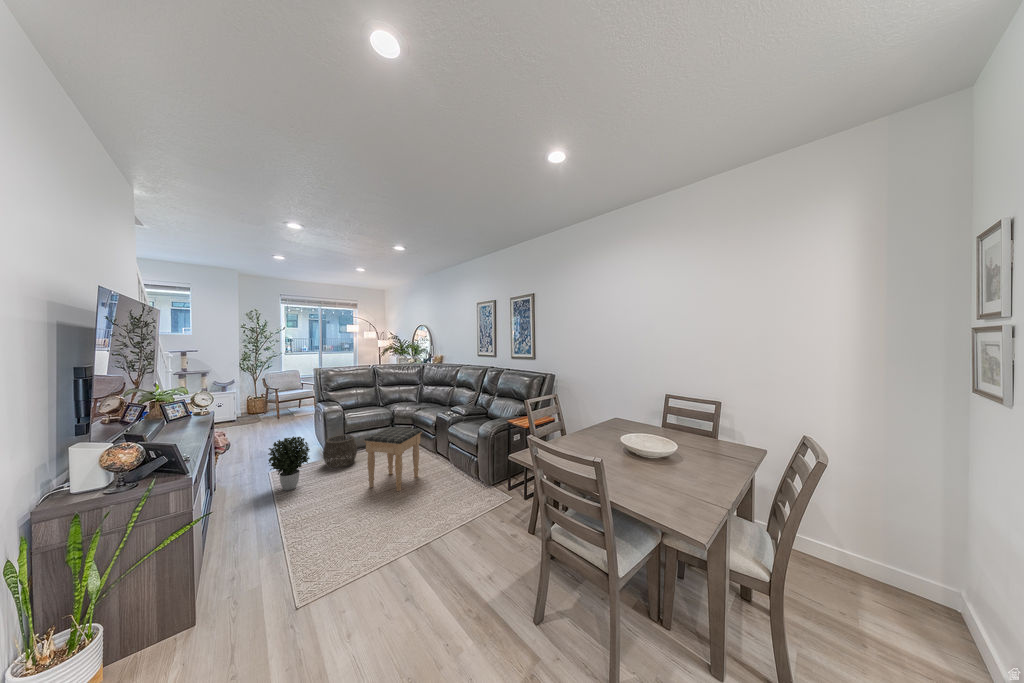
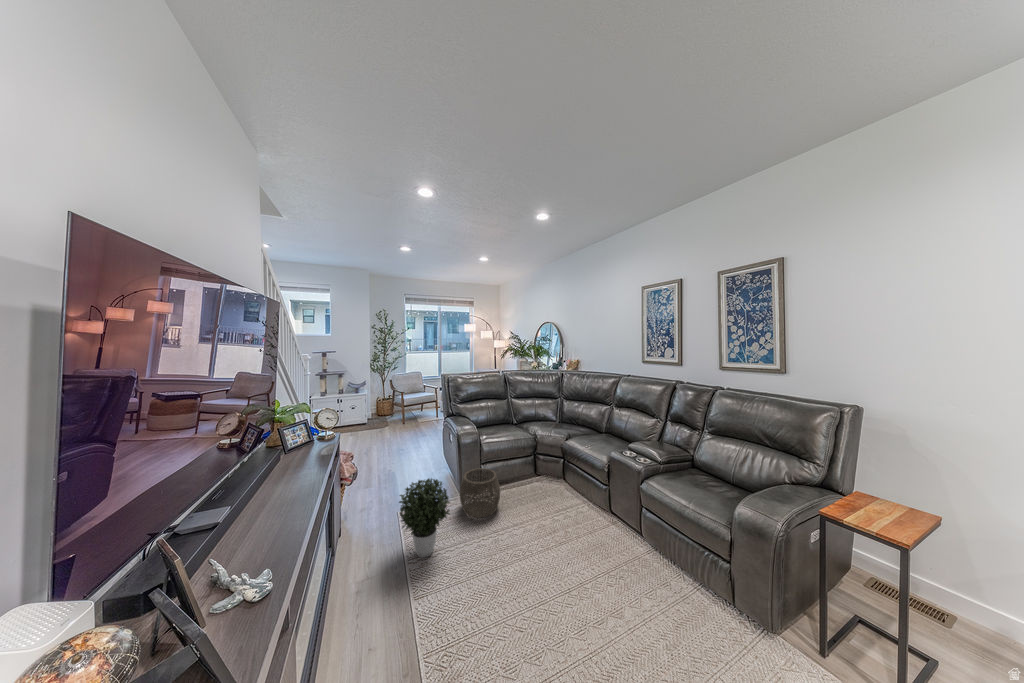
footstool: present [364,427,422,491] -> none [527,474,607,597]

